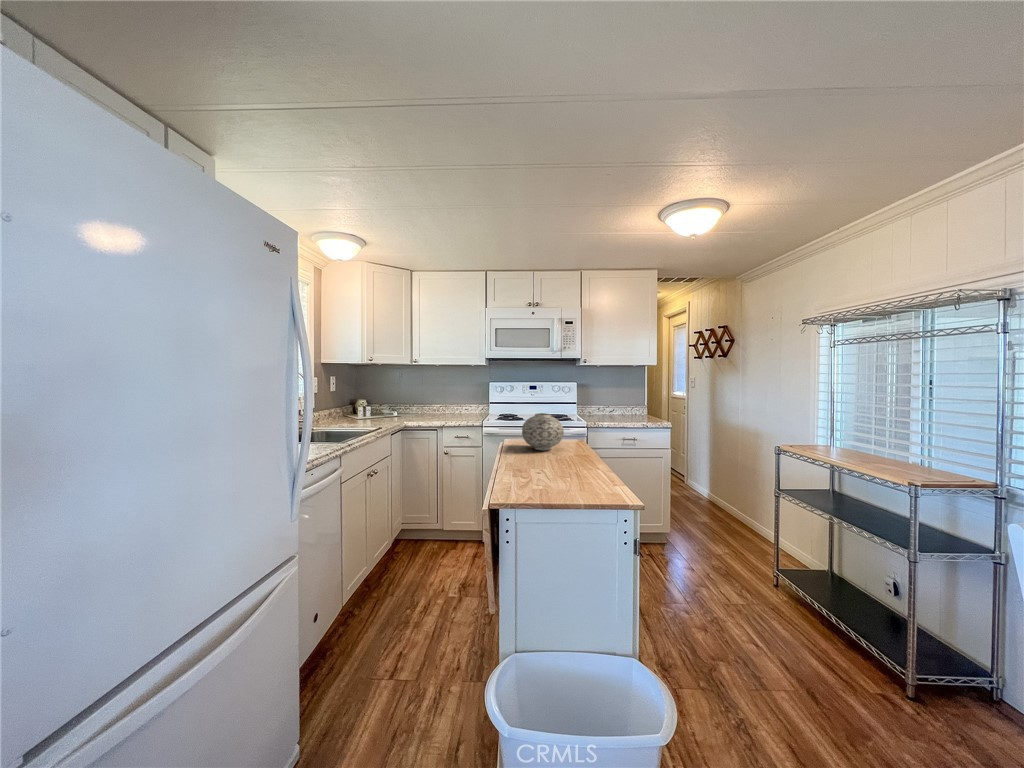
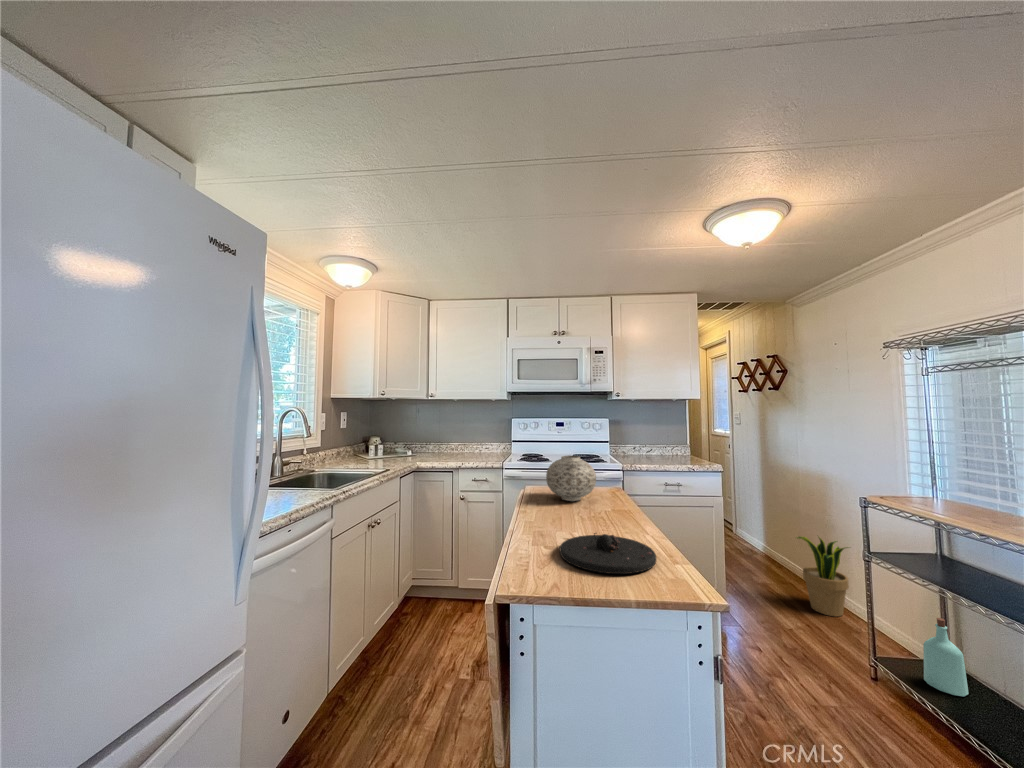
plate: none [533,468,605,495] -> present [560,533,656,574]
potted plant: none [729,480,772,544] -> present [797,537,849,616]
bottle: none [809,536,838,591] -> present [923,618,968,696]

